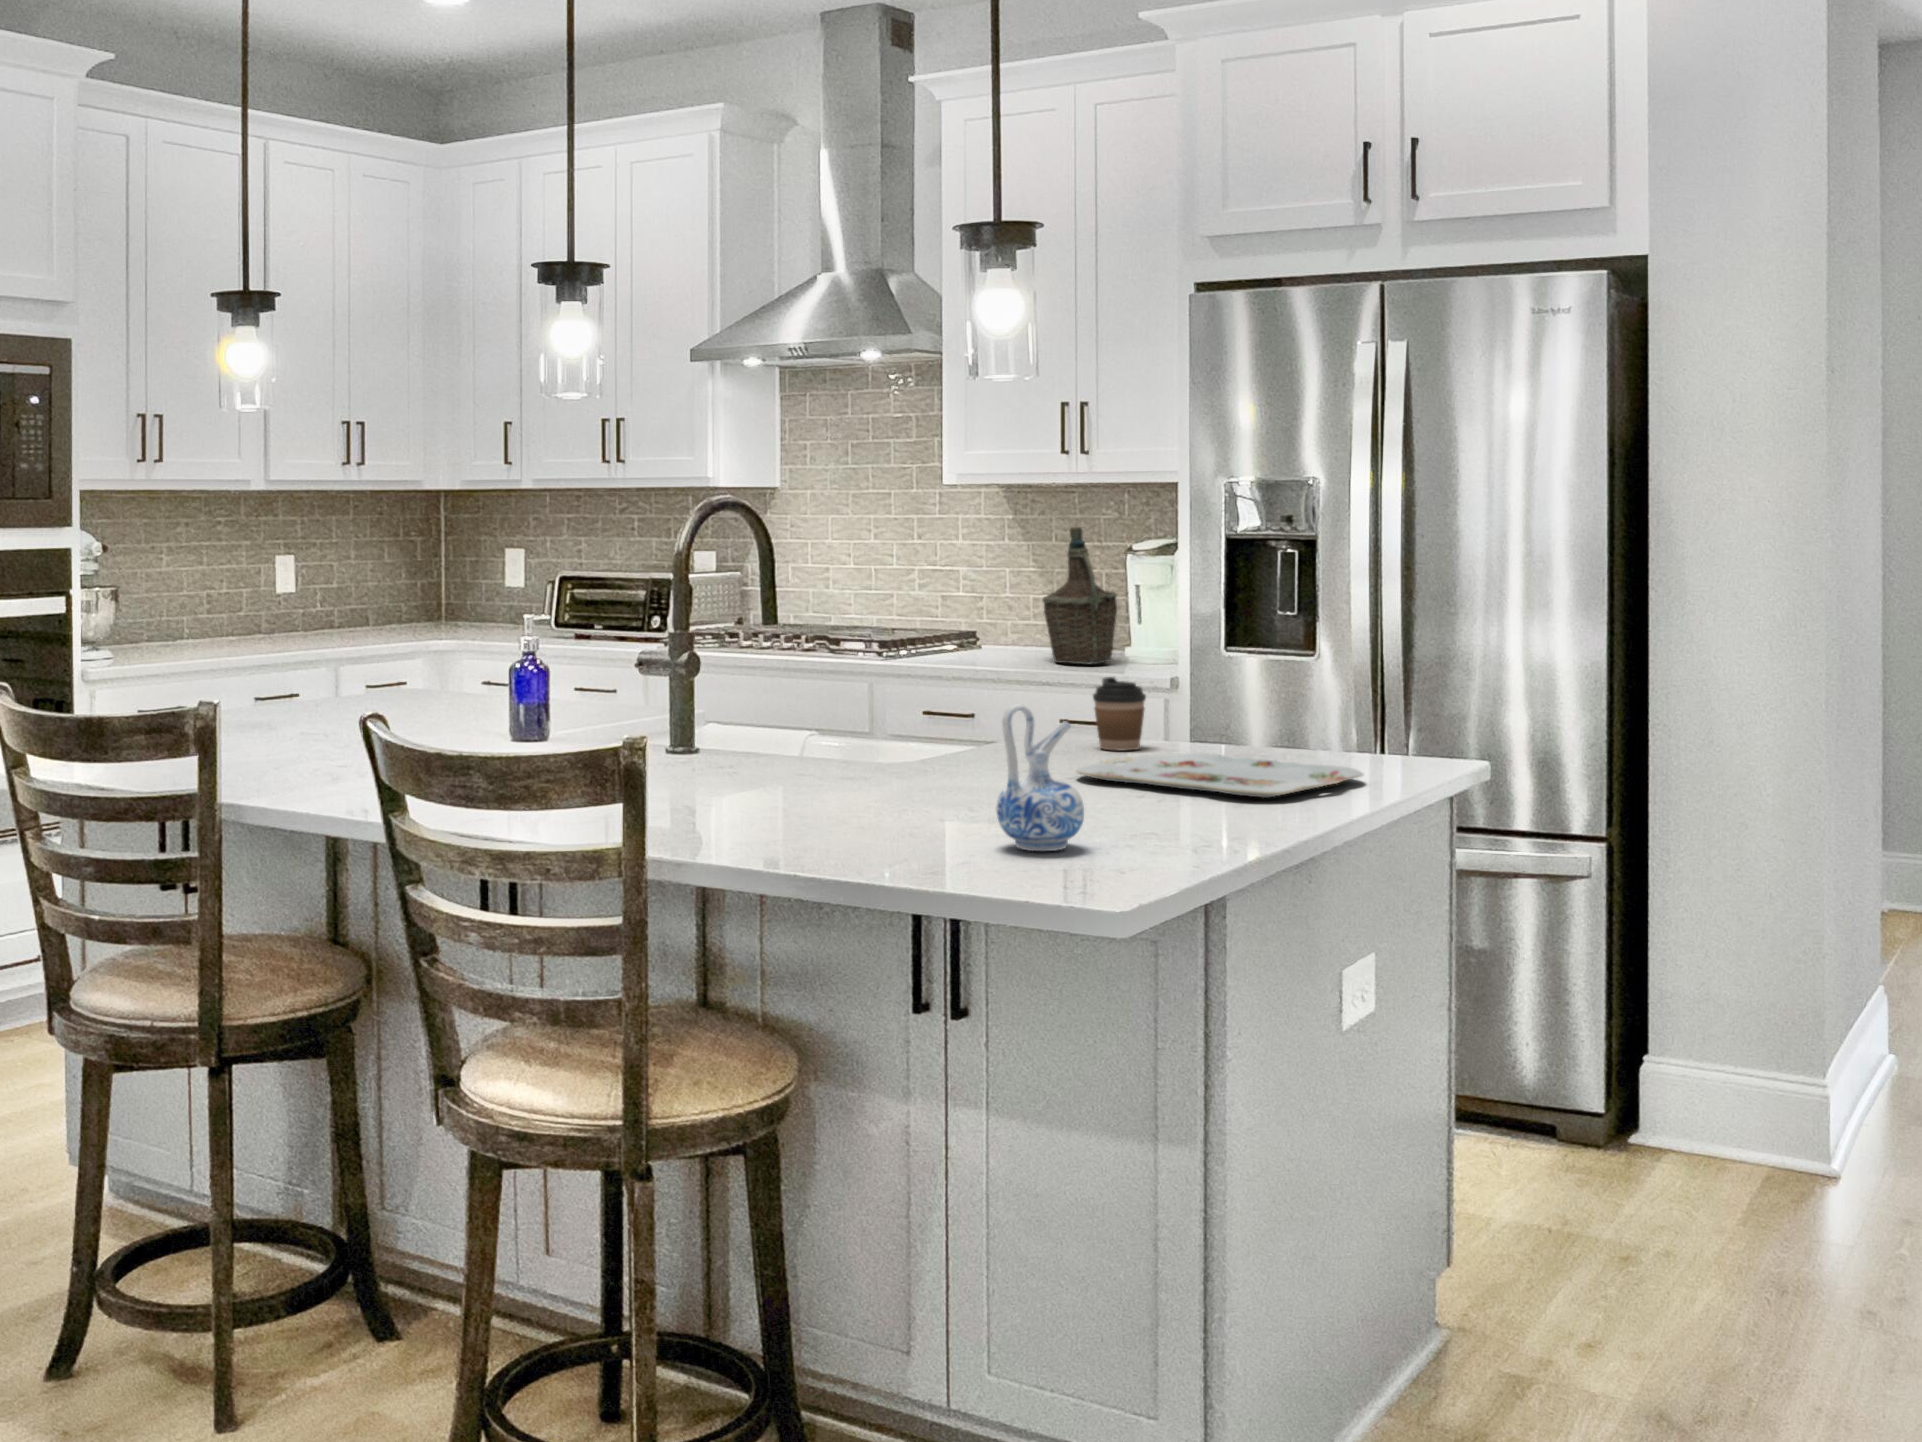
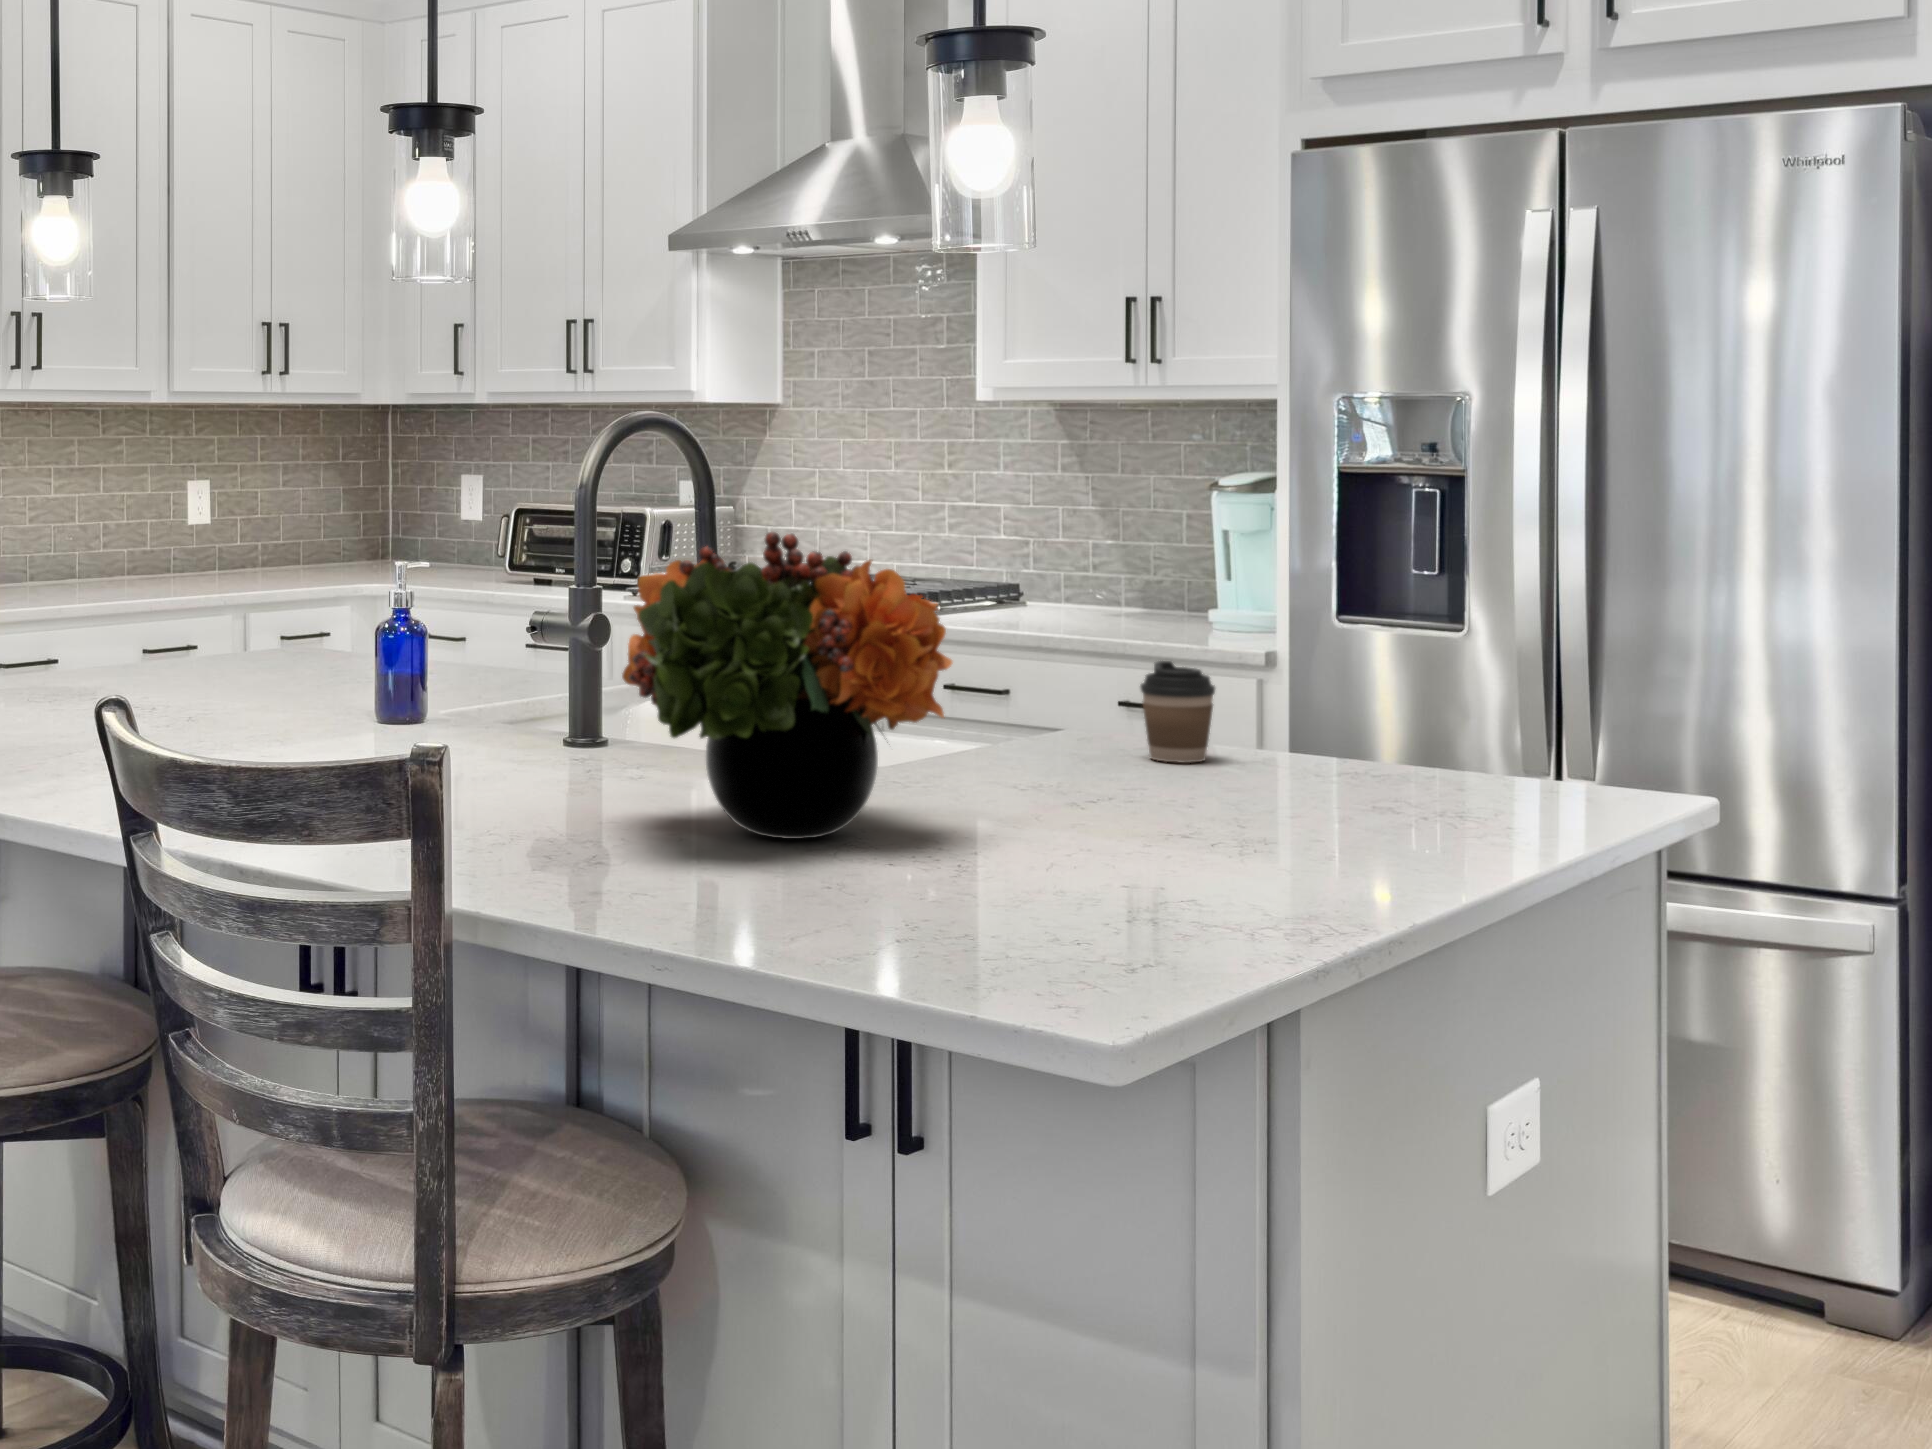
bottle: present [1043,527,1117,664] -> none [1101,455,1201,634]
flower arrangement: none [731,584,977,806] -> present [622,532,952,839]
ceramic pitcher: present [996,704,1084,851] -> none [962,711,1090,925]
serving tray: present [1076,753,1363,798] -> none [1104,771,1527,846]

